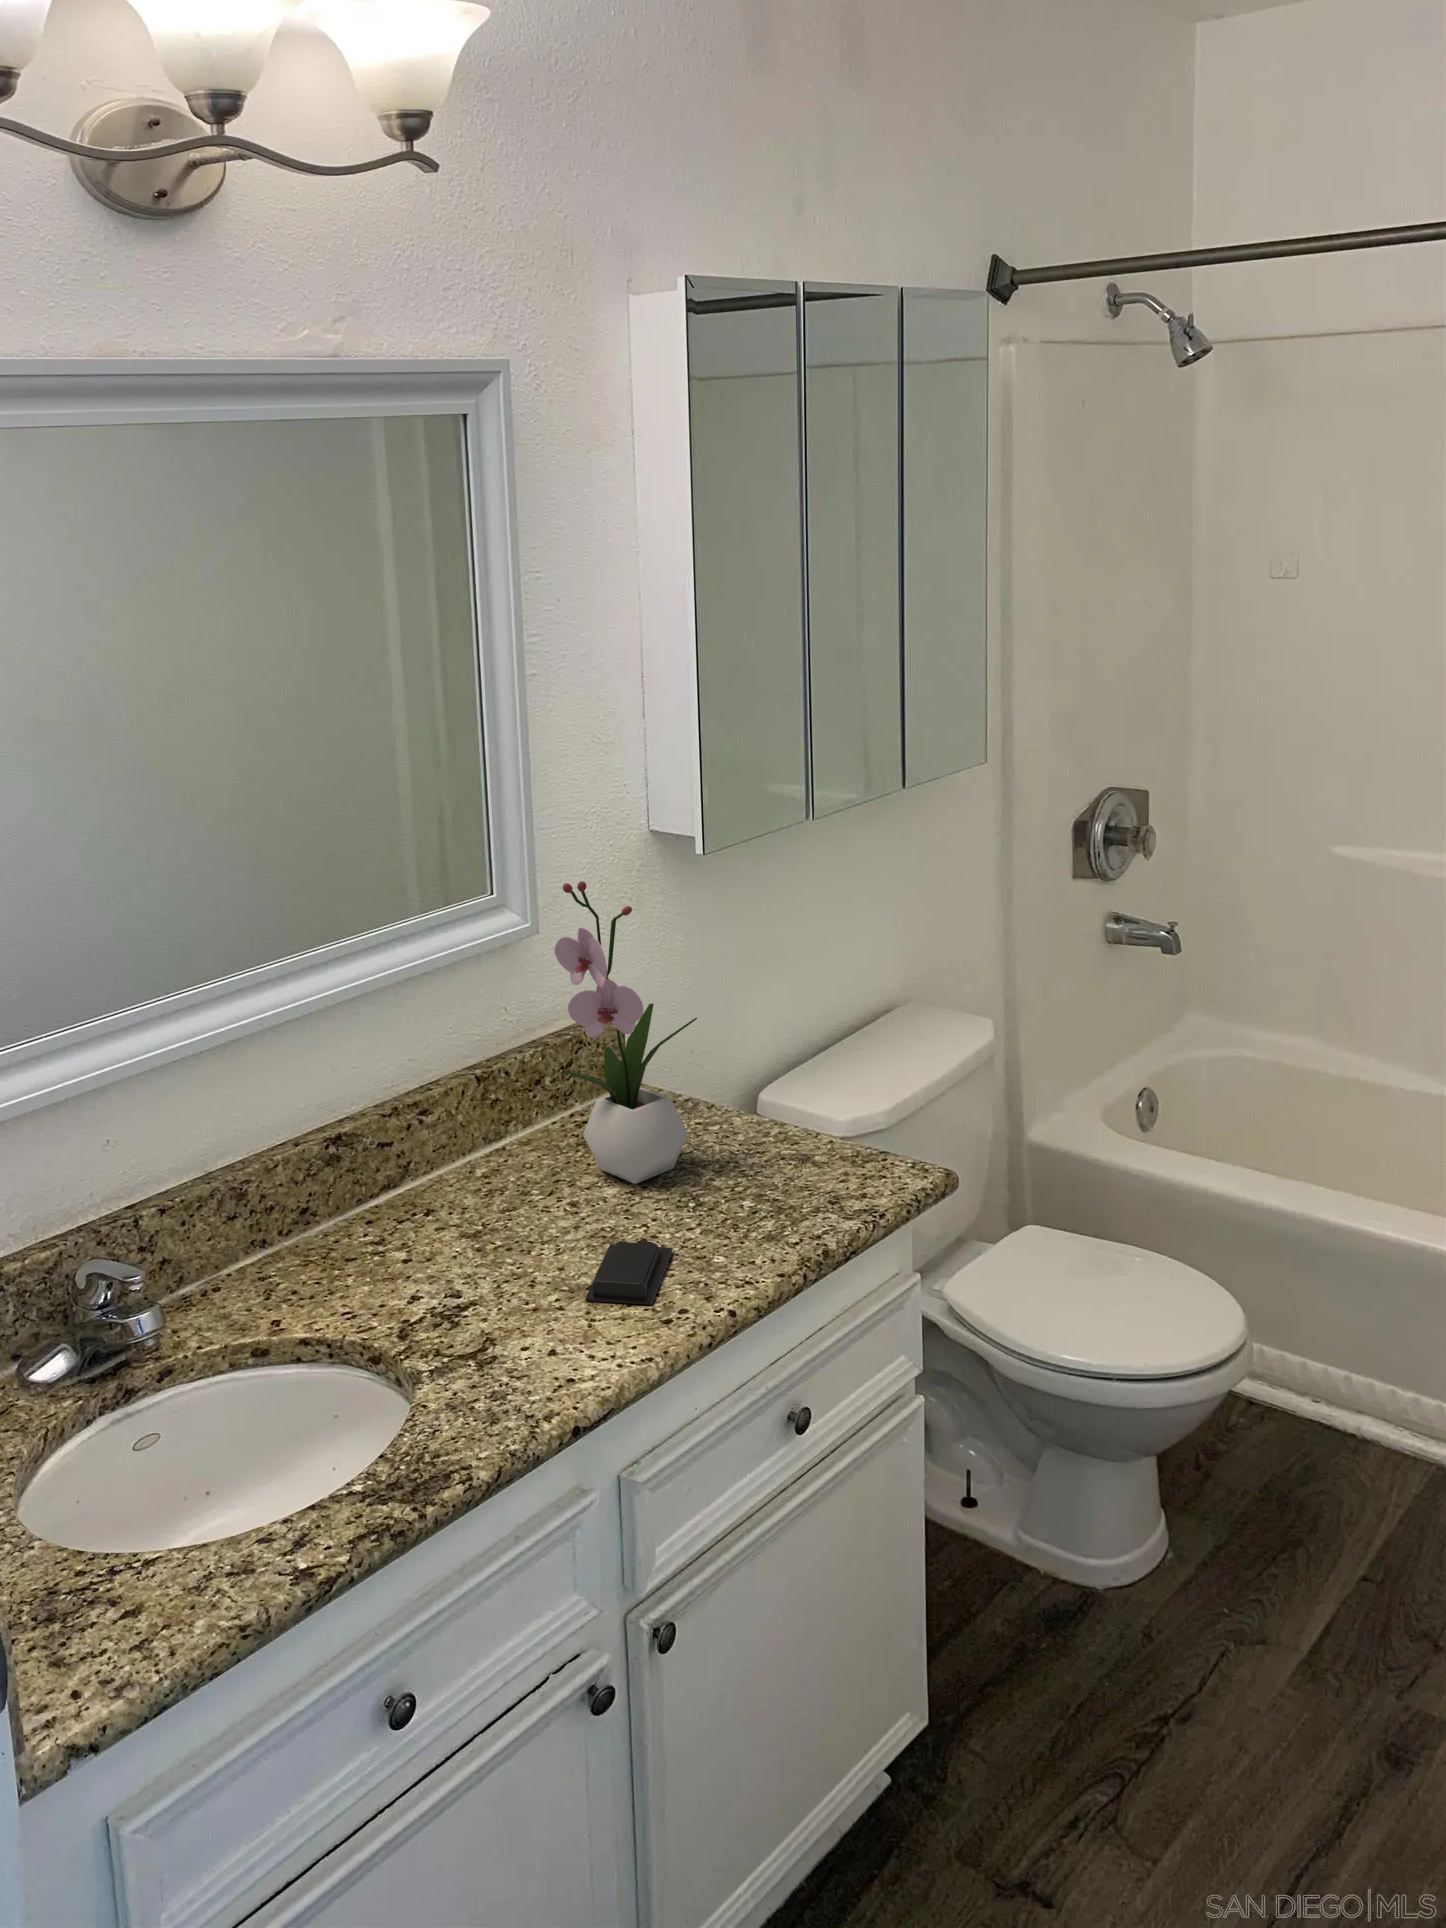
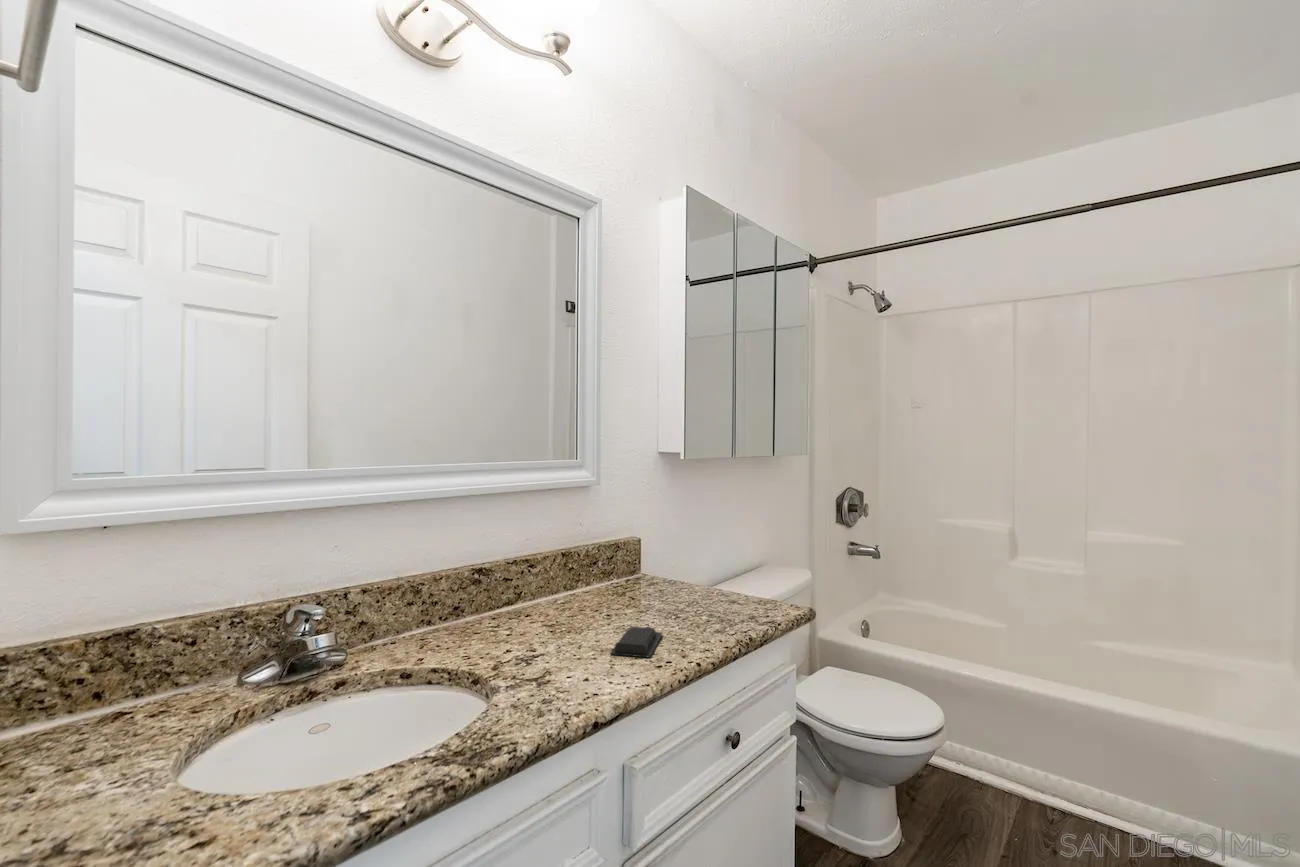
flower arrangement: present [555,881,697,1184] -> none [607,444,679,608]

